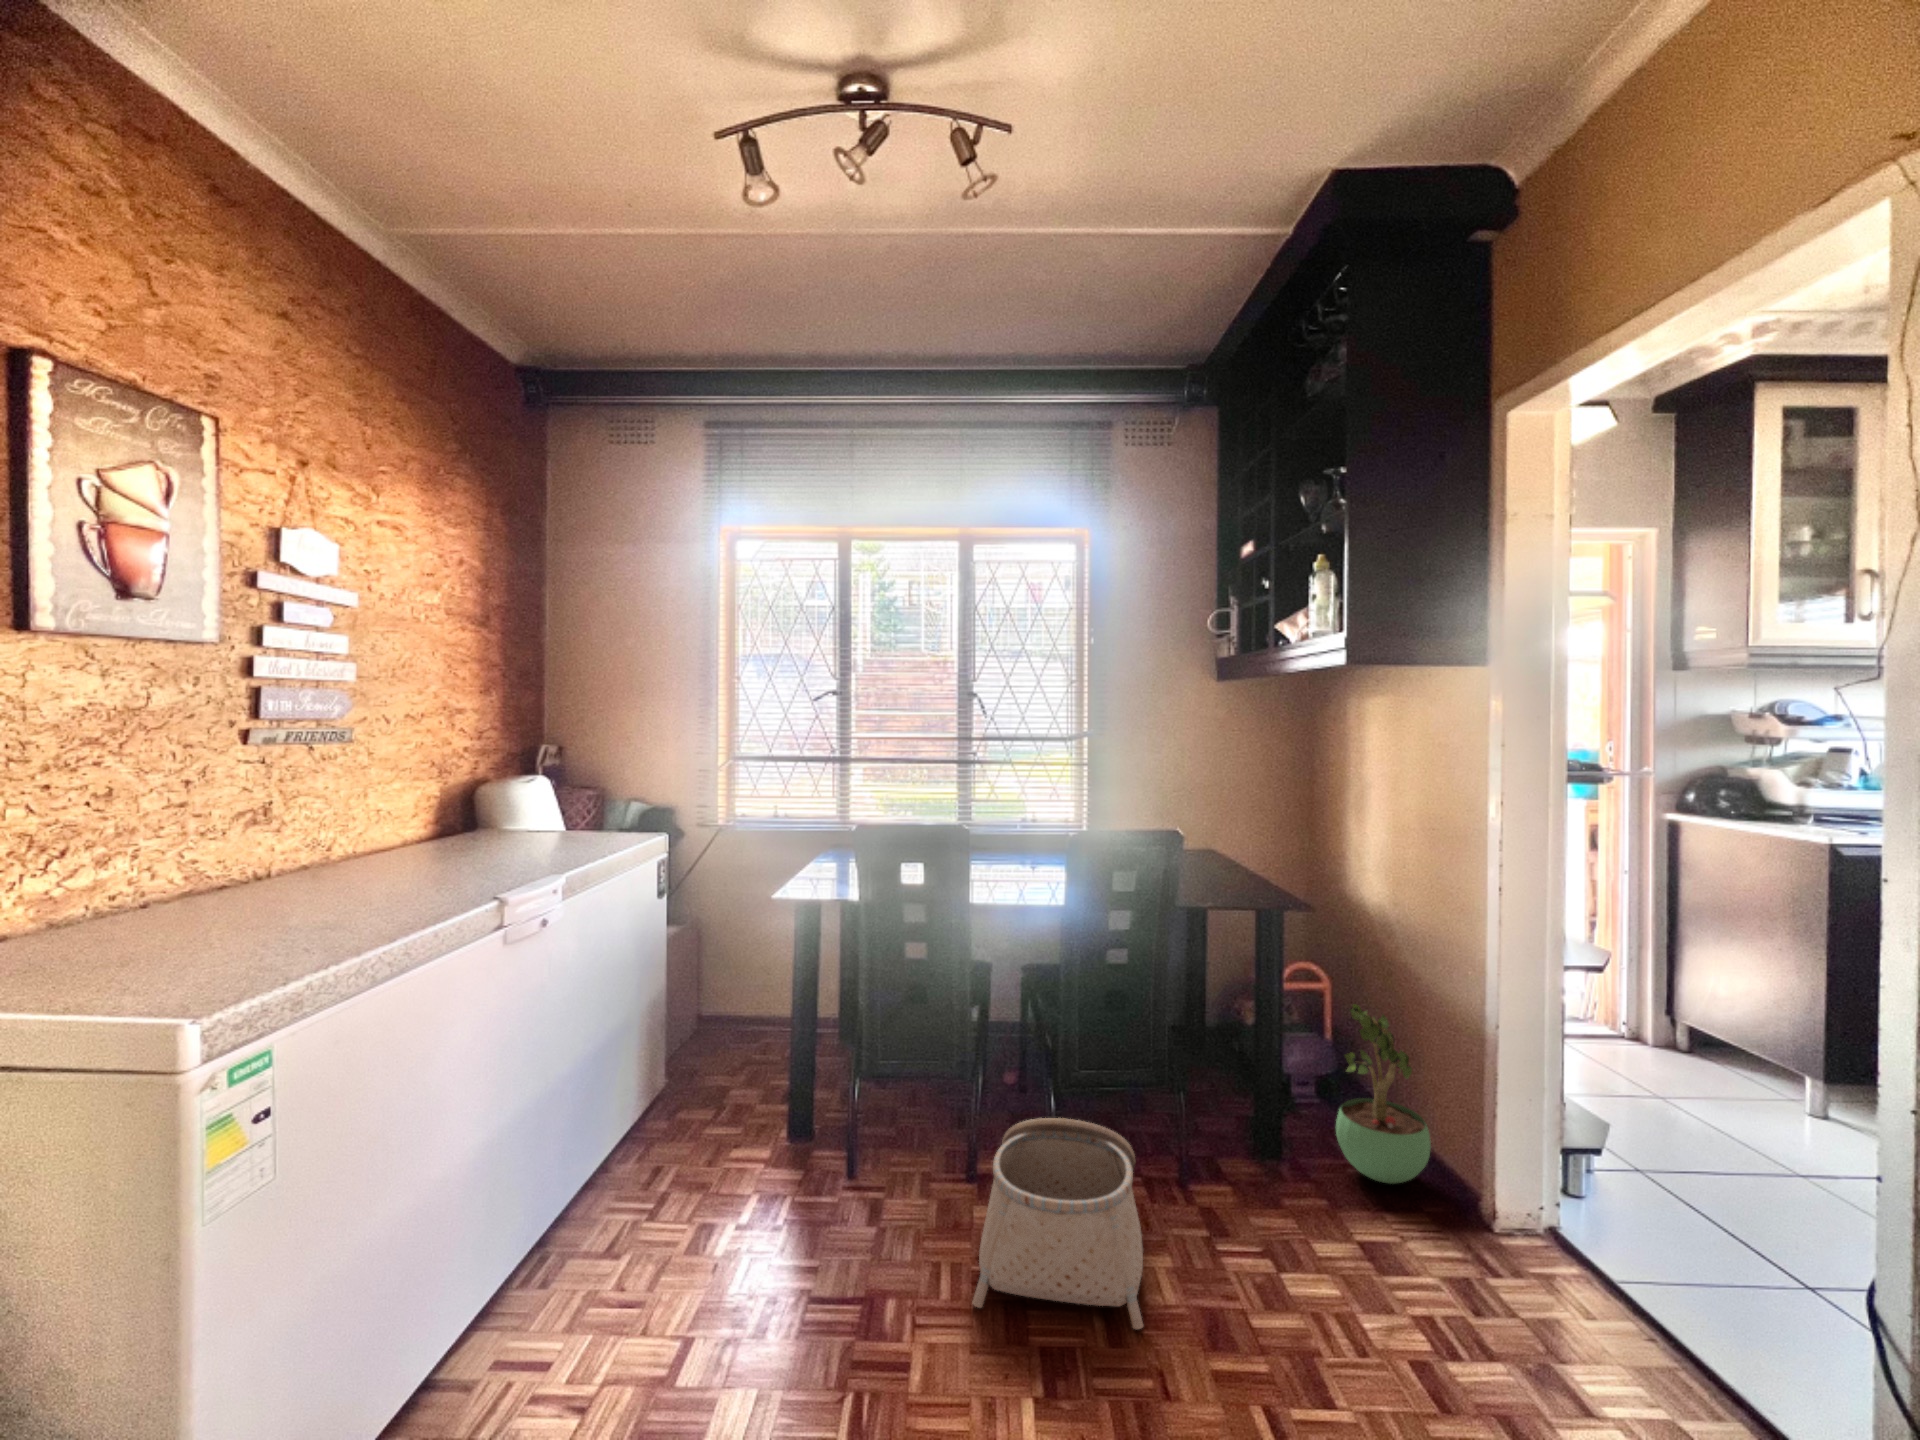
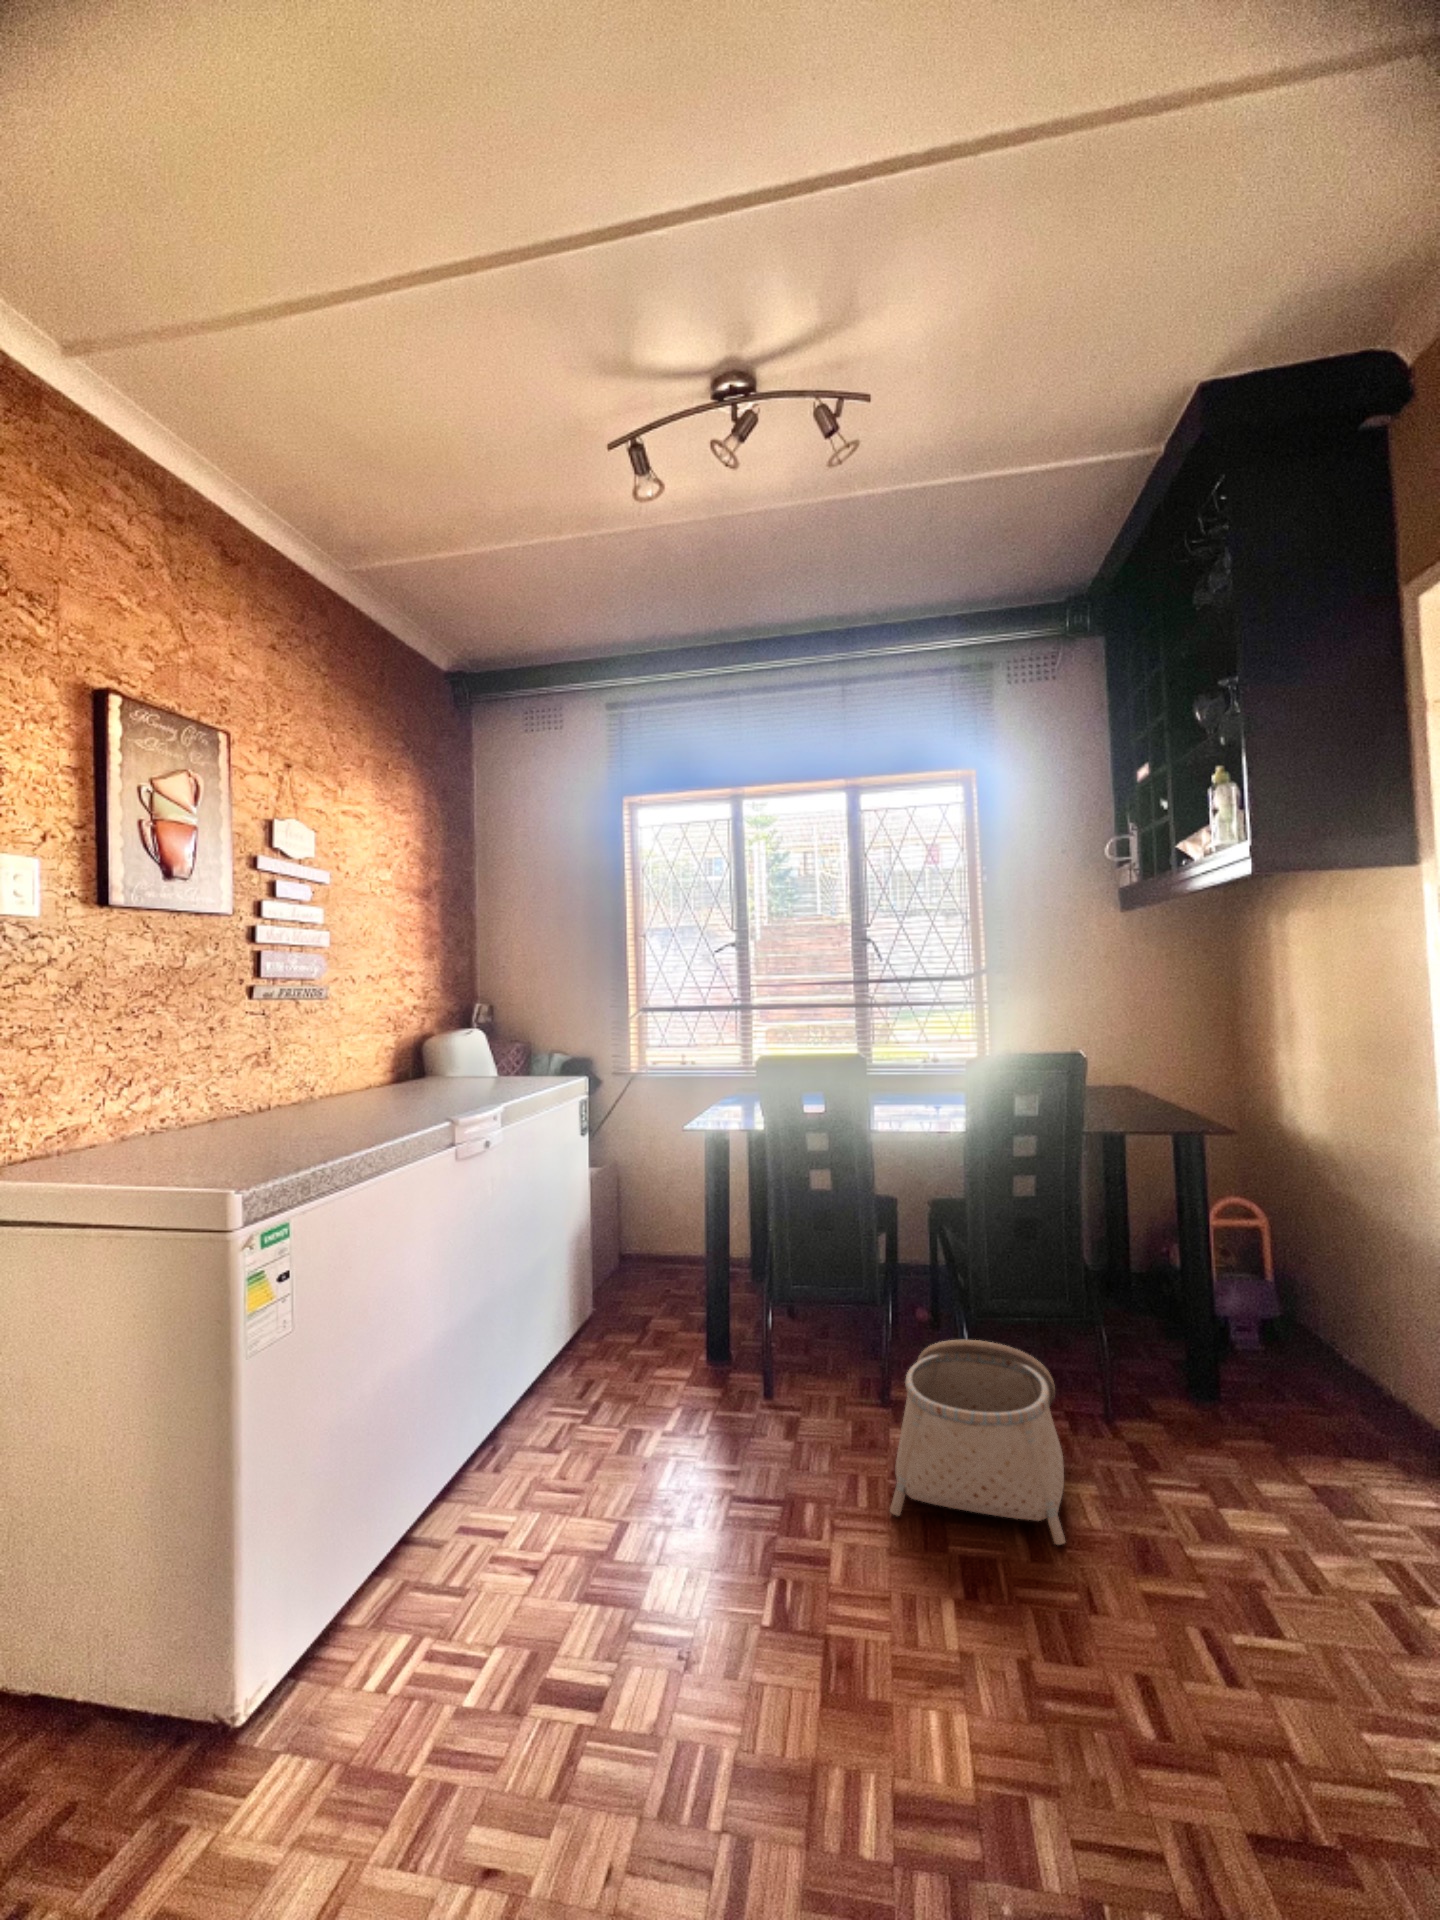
potted plant: present [1336,1004,1431,1184] -> none [1281,1235,1393,1429]

